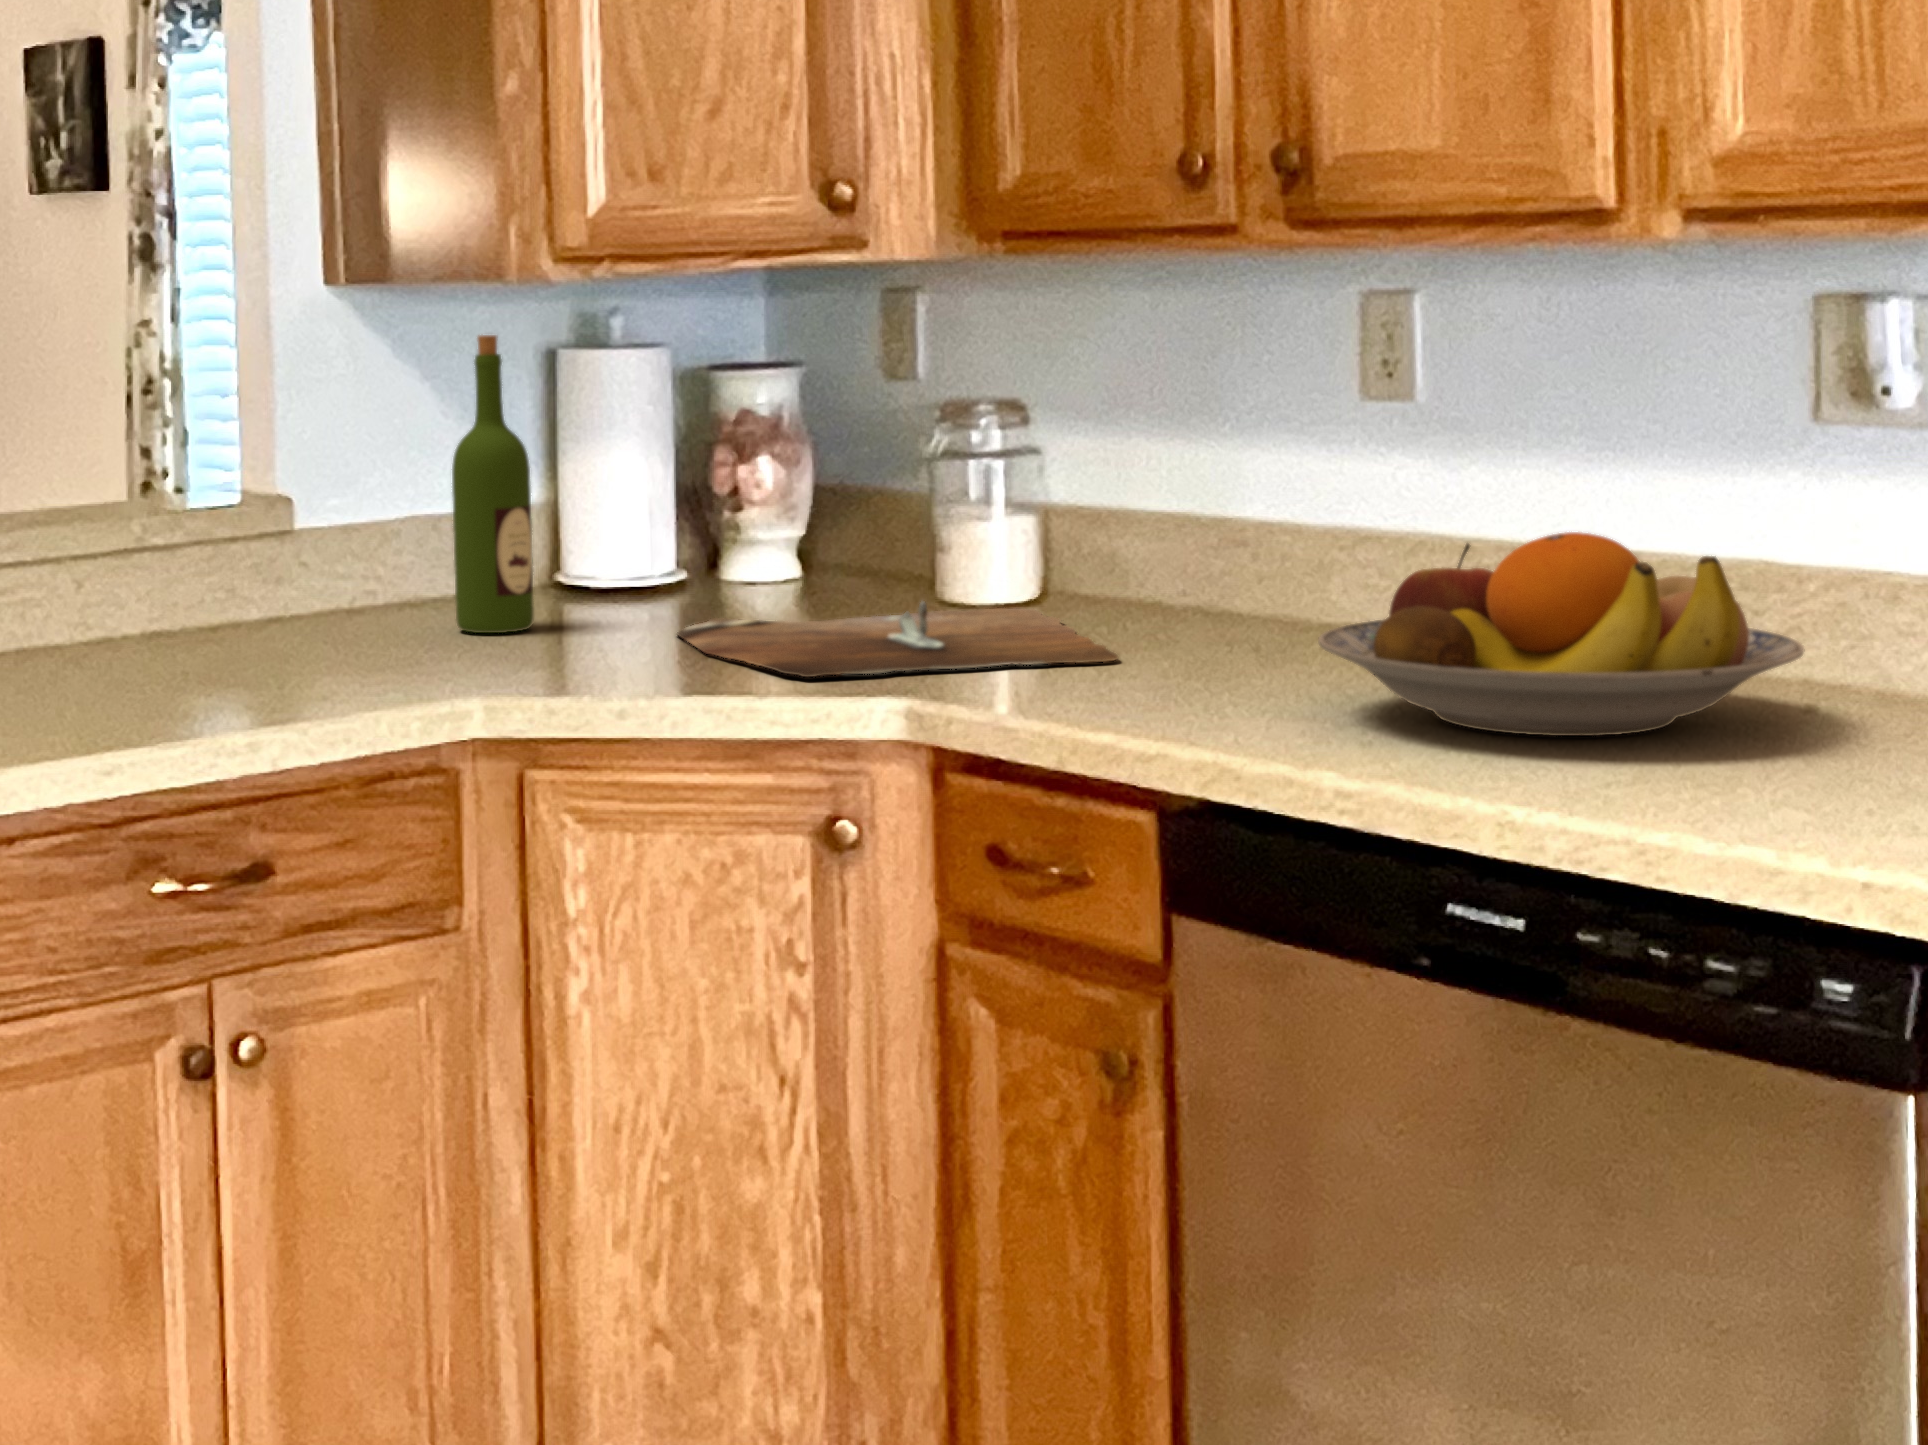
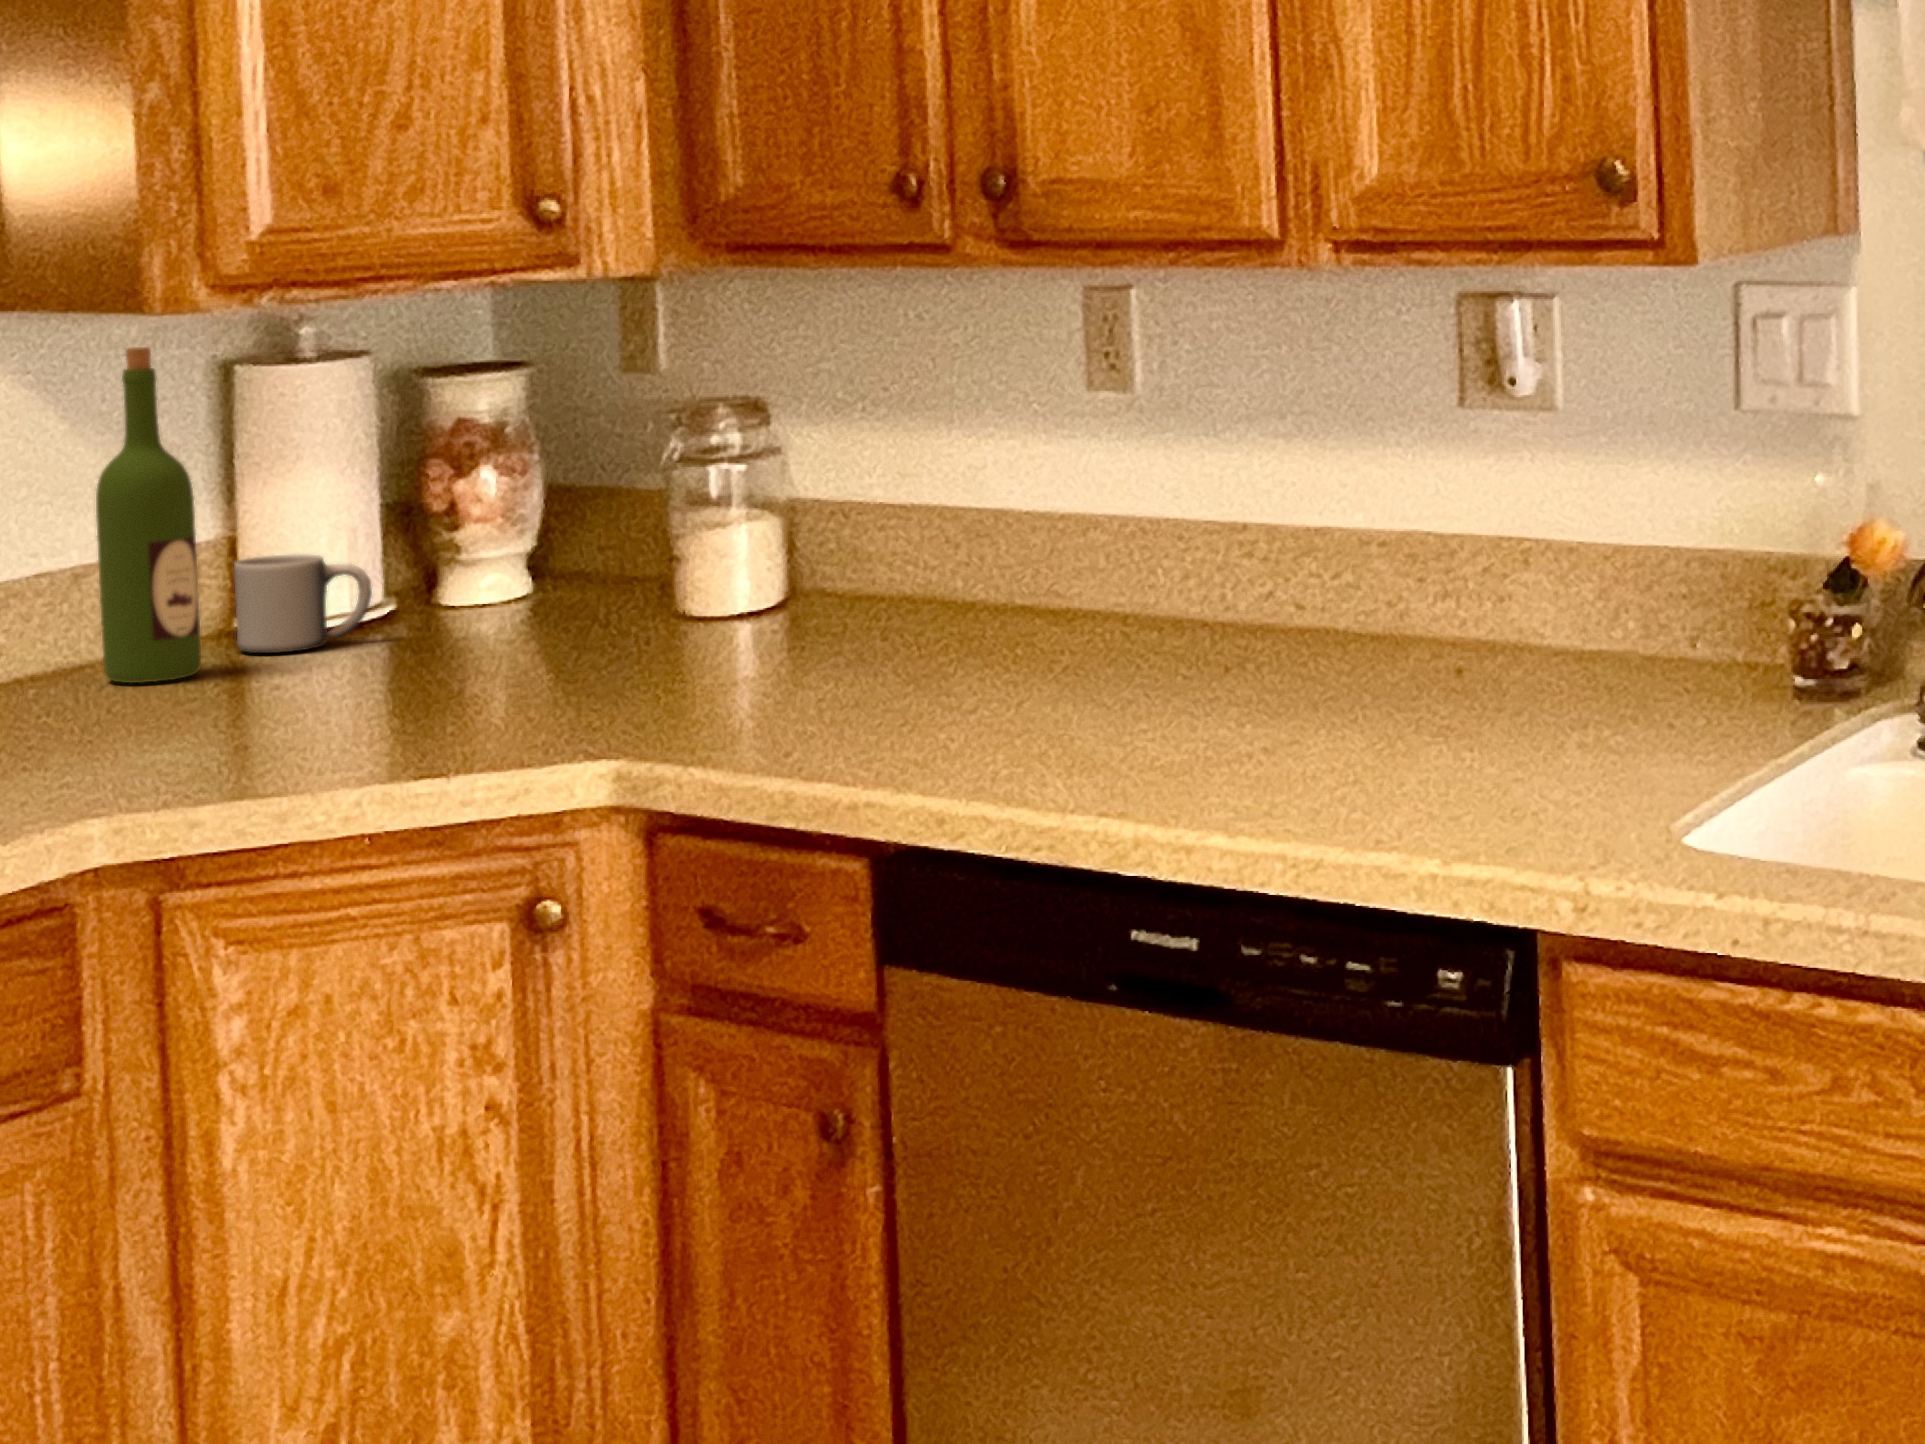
mug: none [557,527,670,614] -> present [234,554,372,653]
fruit bowl: present [1318,532,1805,736] -> none [1024,547,1460,743]
cutting board: present [677,602,1119,677] -> none [370,625,848,720]

